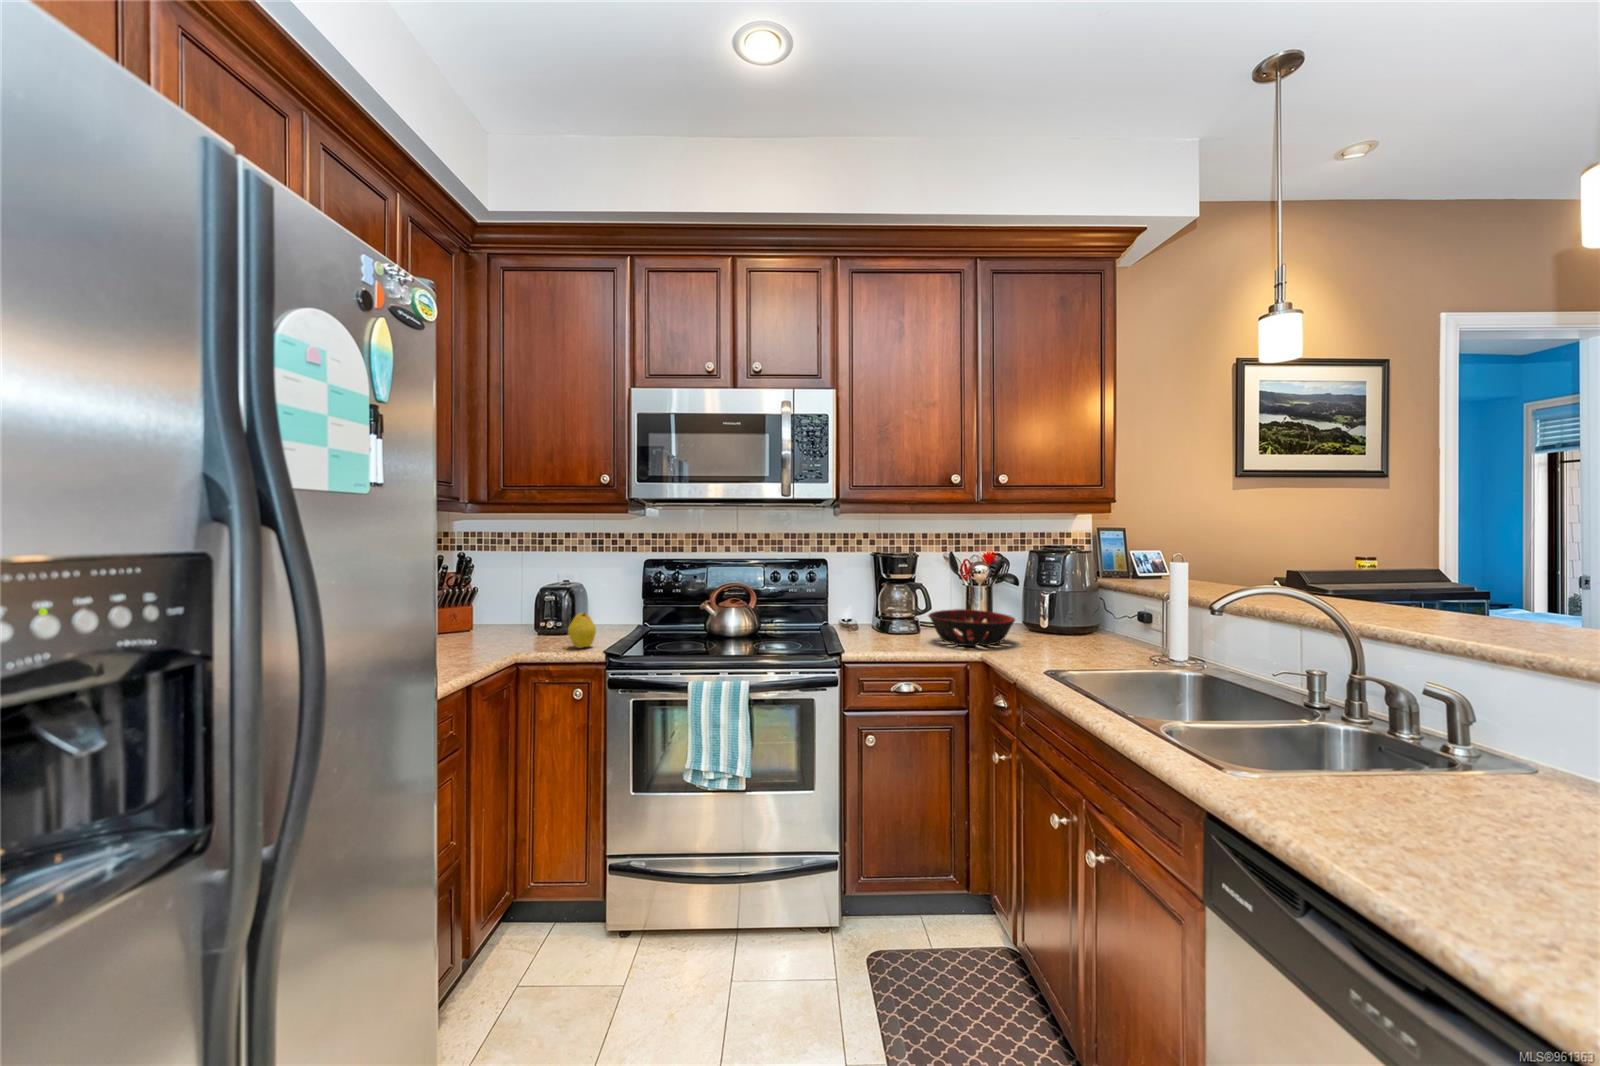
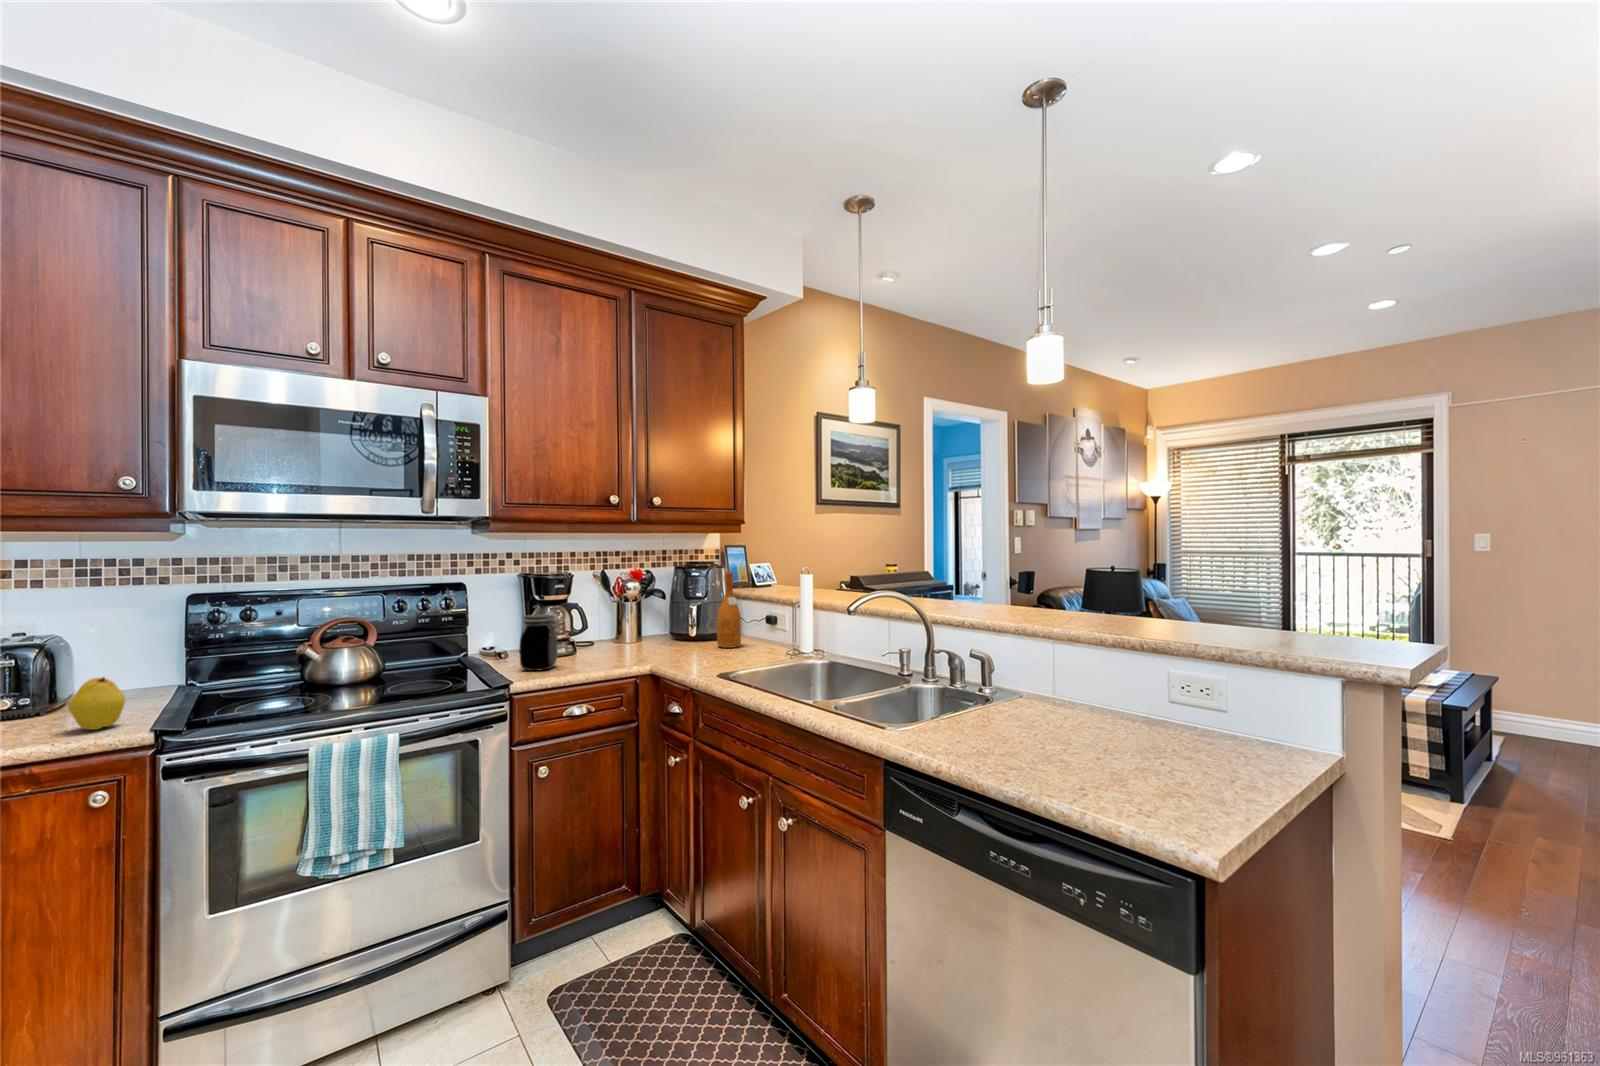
wine bottle: none [1071,558,1100,645] -> present [717,572,741,648]
jar: none [861,591,896,645] -> present [520,614,558,671]
decorative bowl: present [928,609,1015,646] -> none [590,625,674,661]

